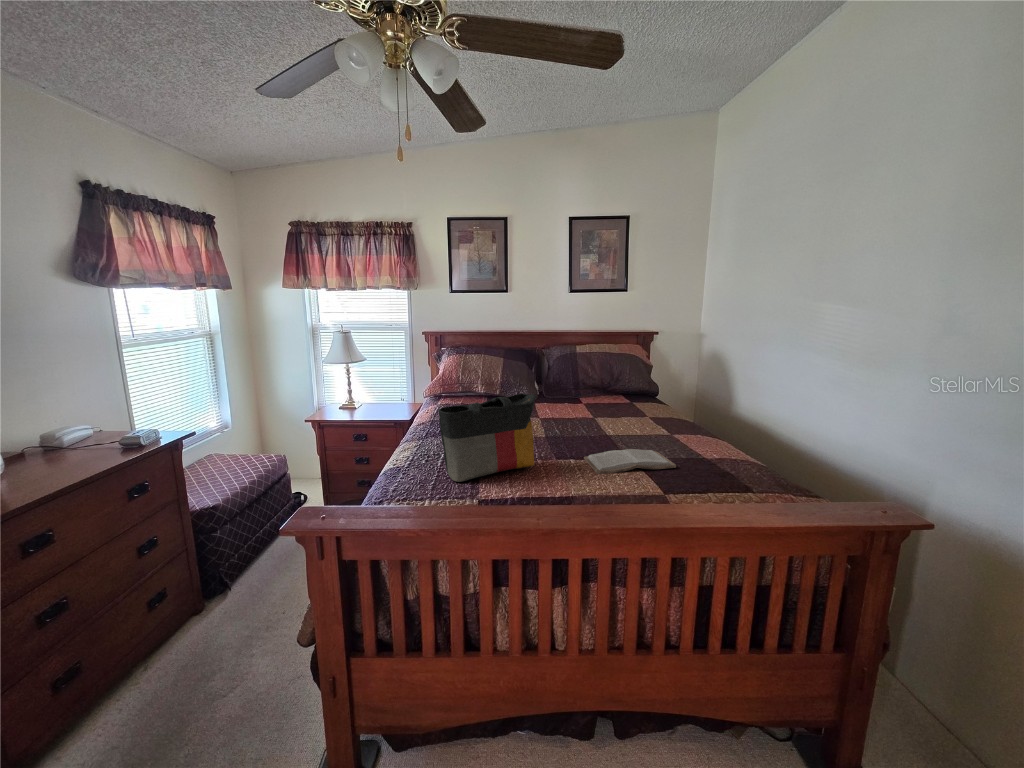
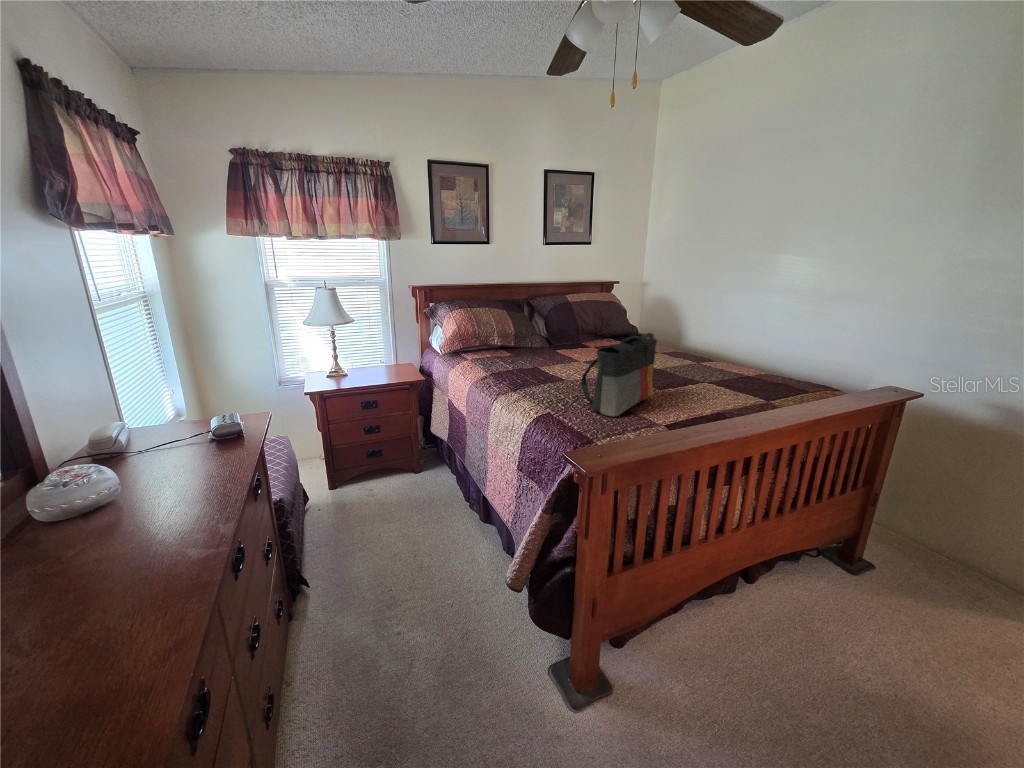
book: present [584,449,676,474] -> none [669,374,739,395]

